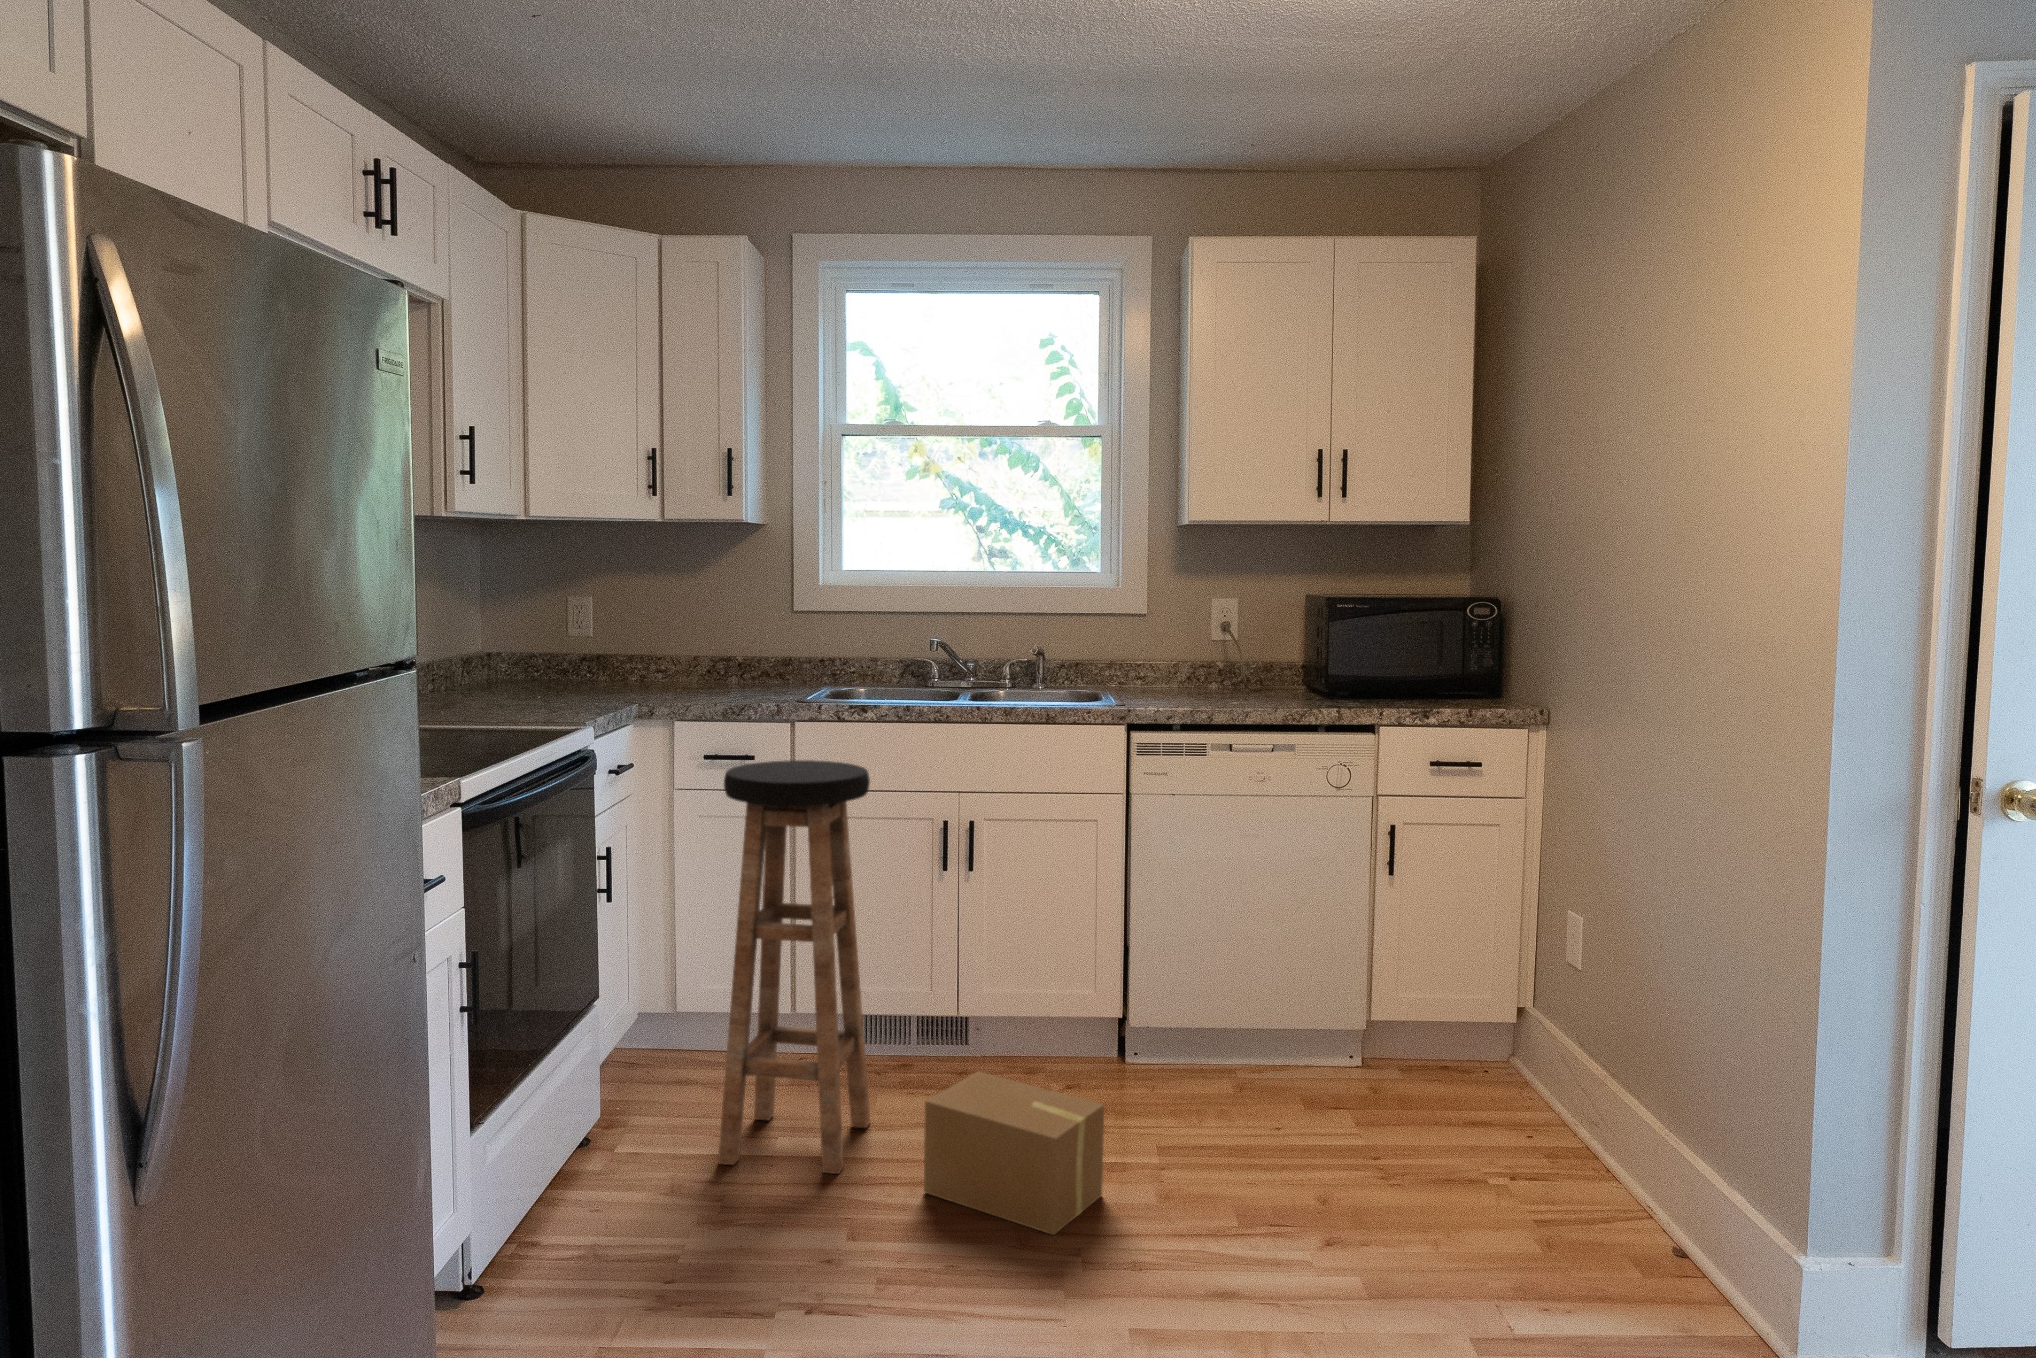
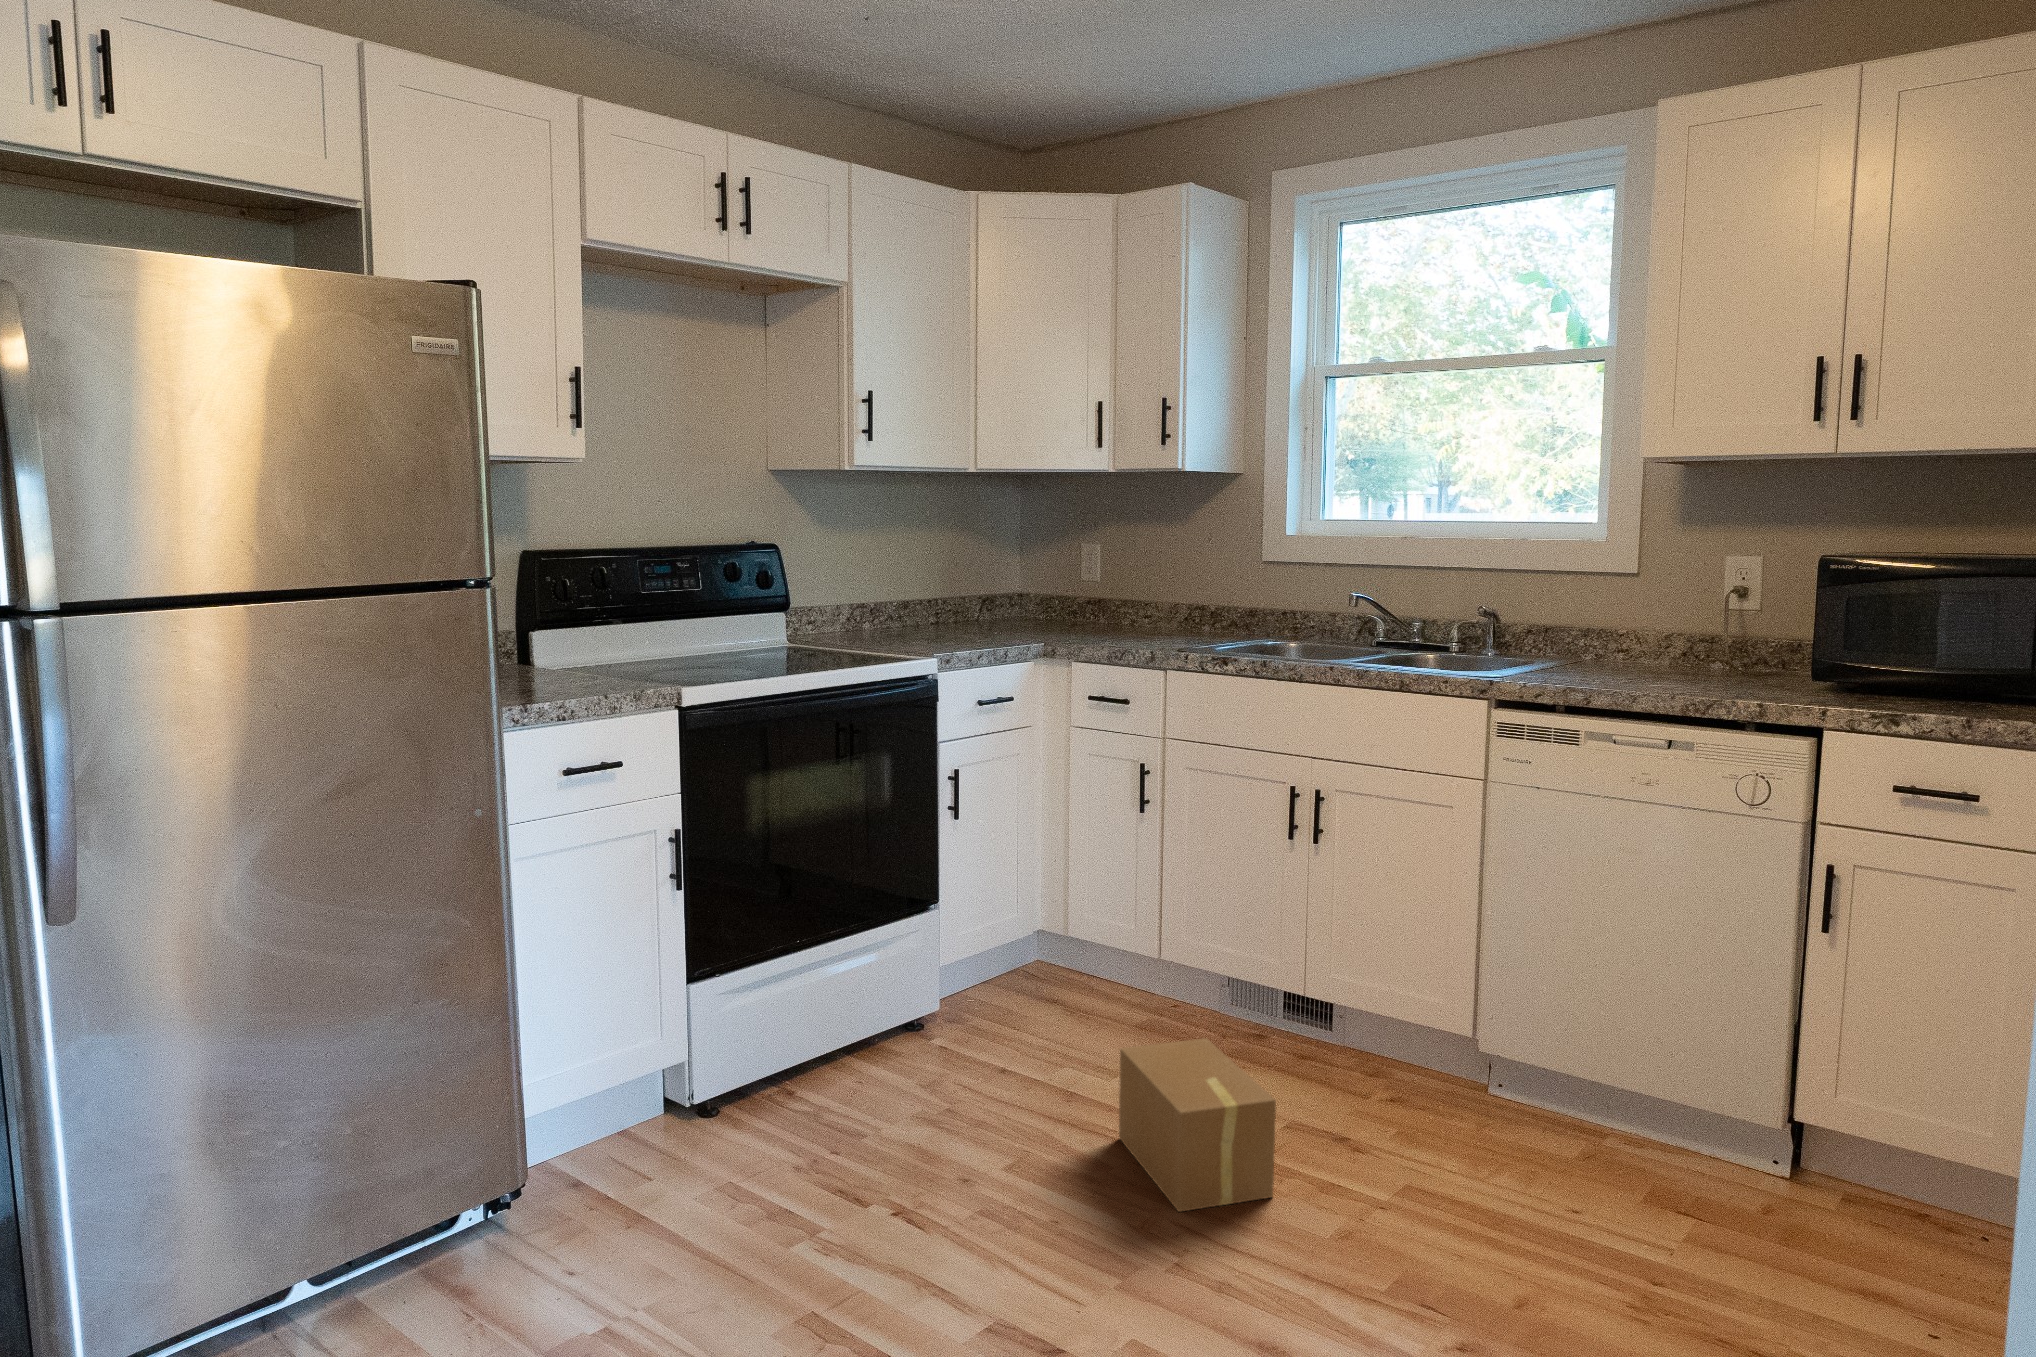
bar stool: present [718,760,870,1174] -> none [996,703,1157,1100]

